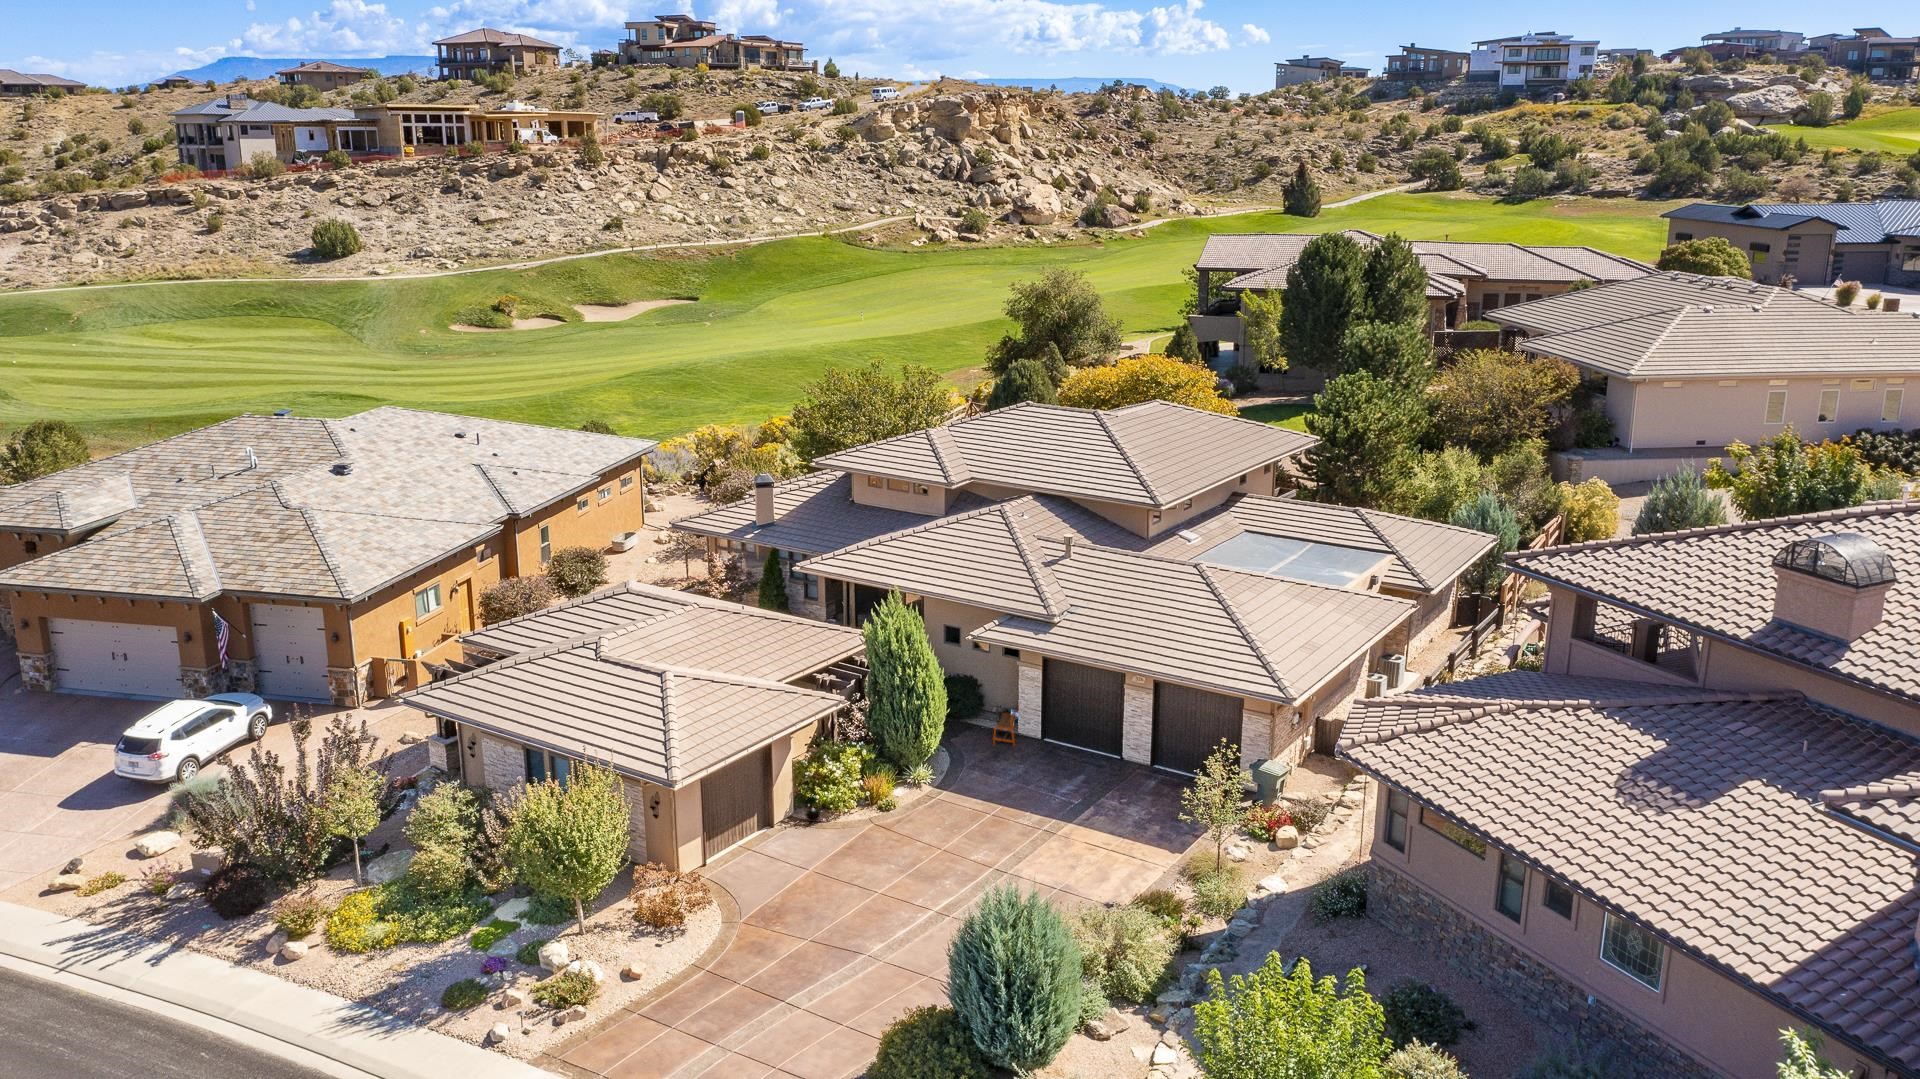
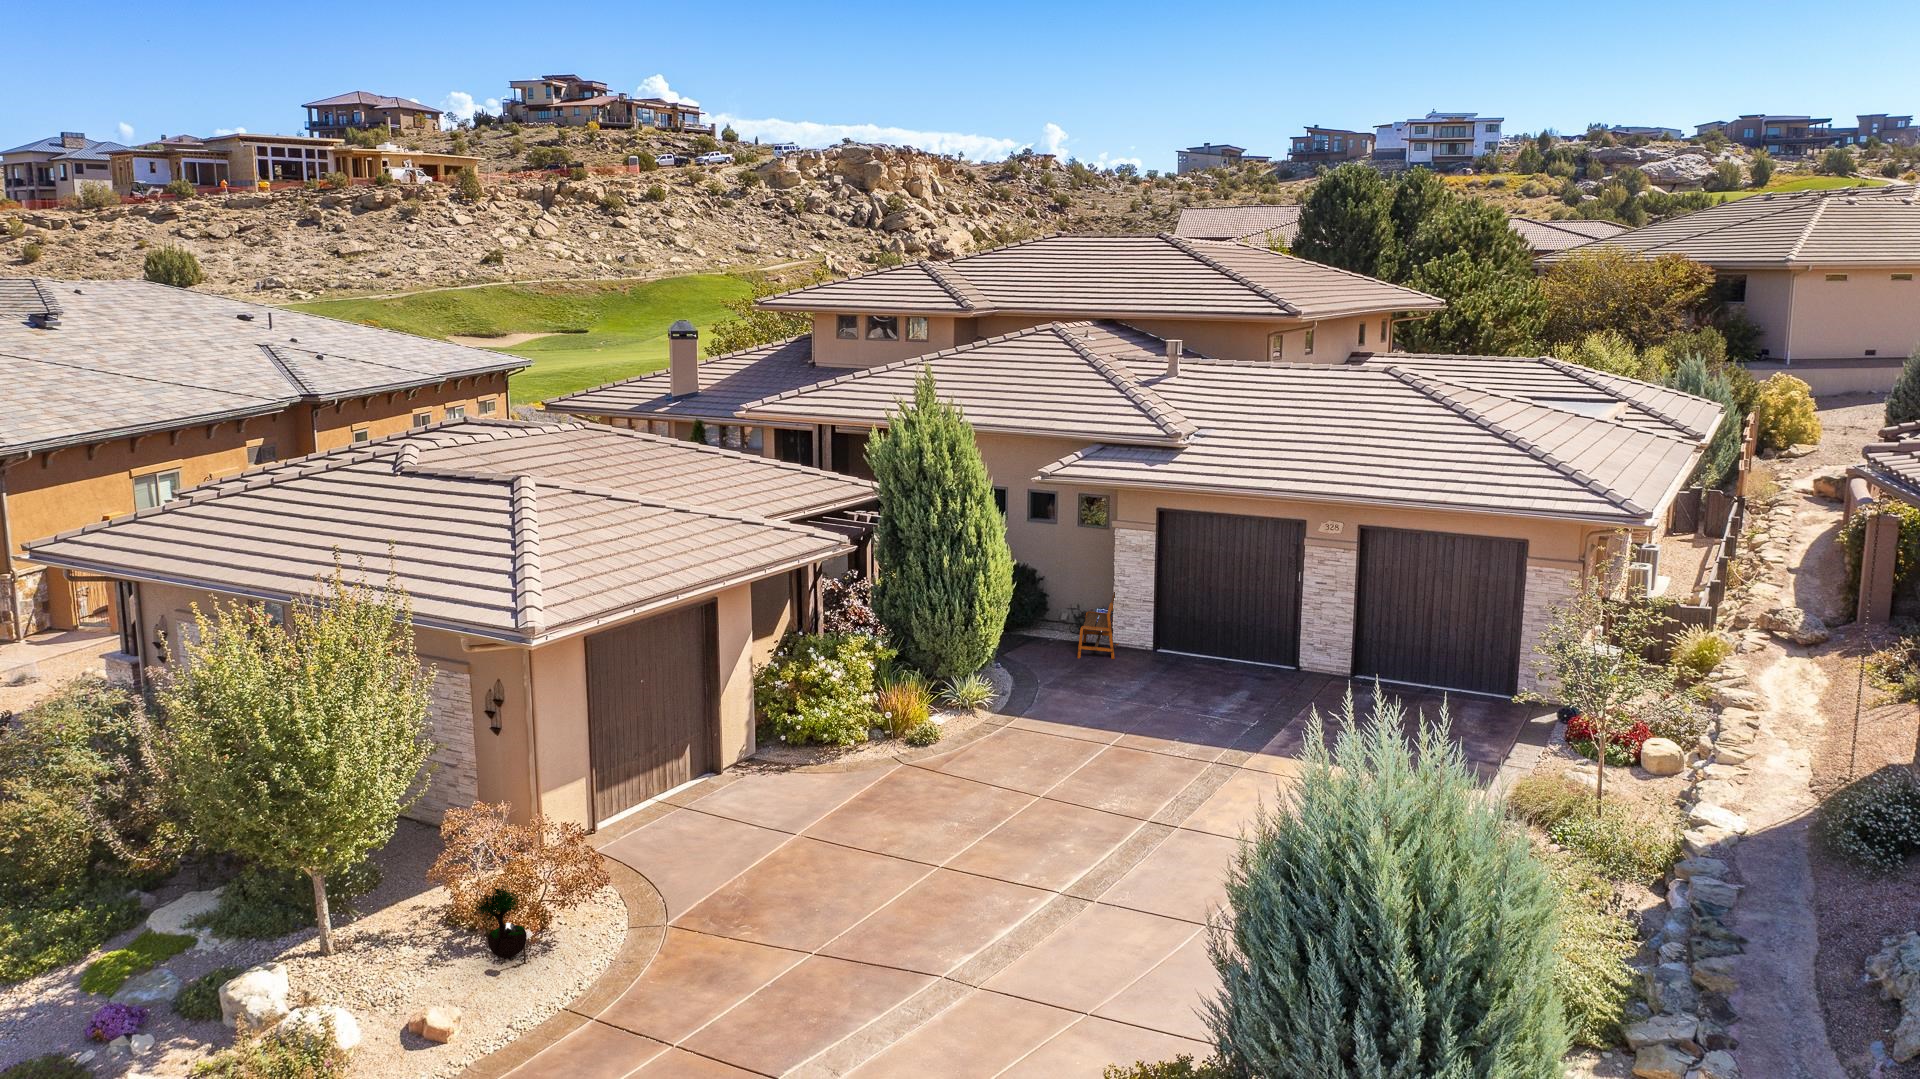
potted tree: present [802,794,820,822] -> present [473,885,527,958]

